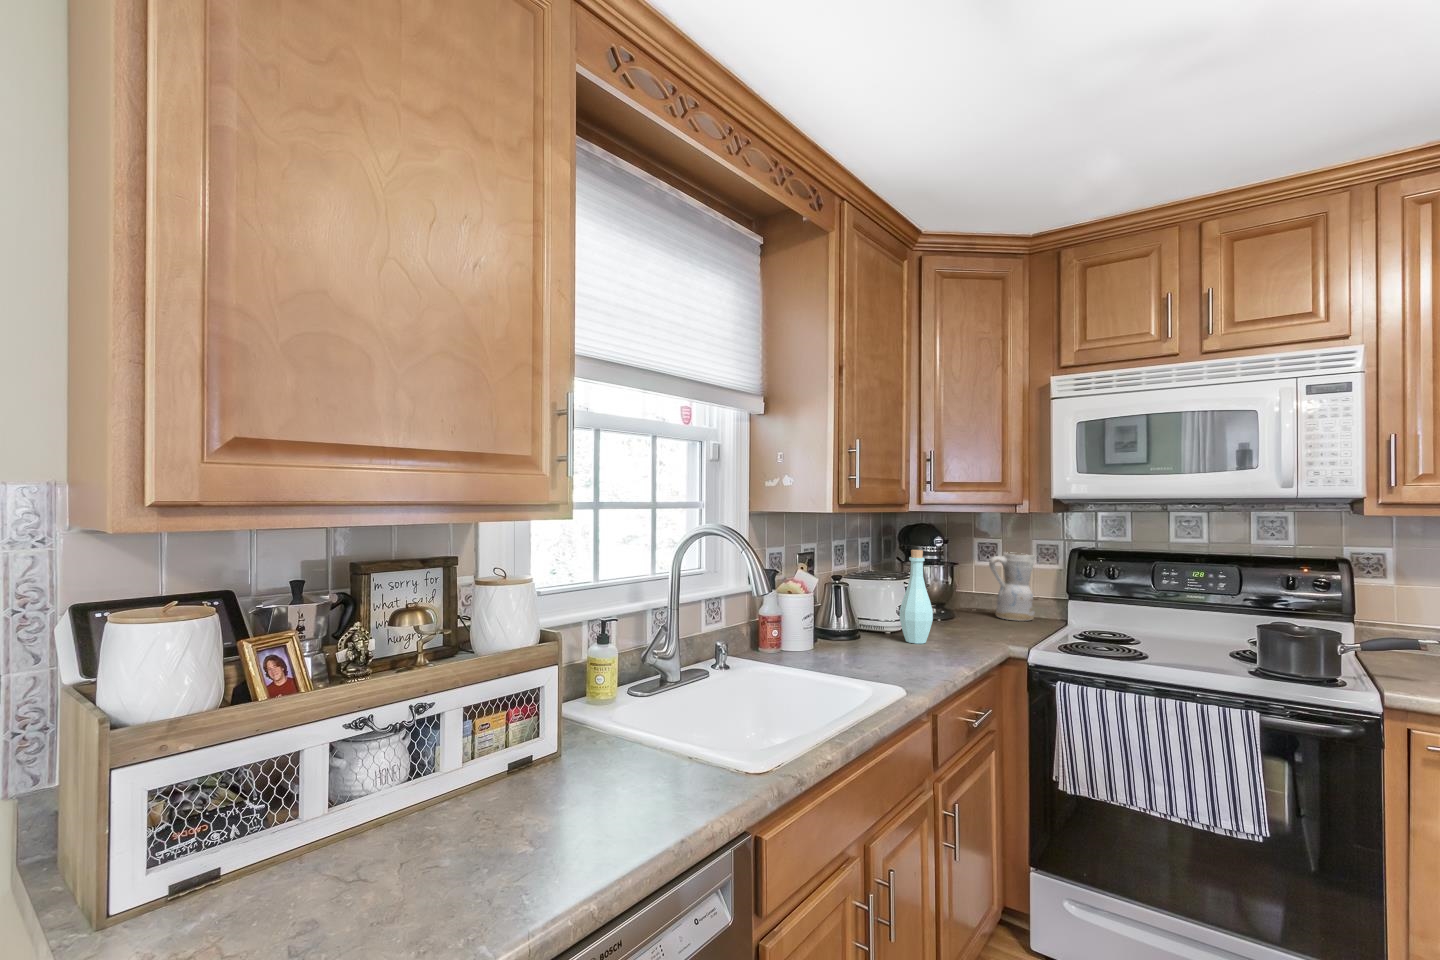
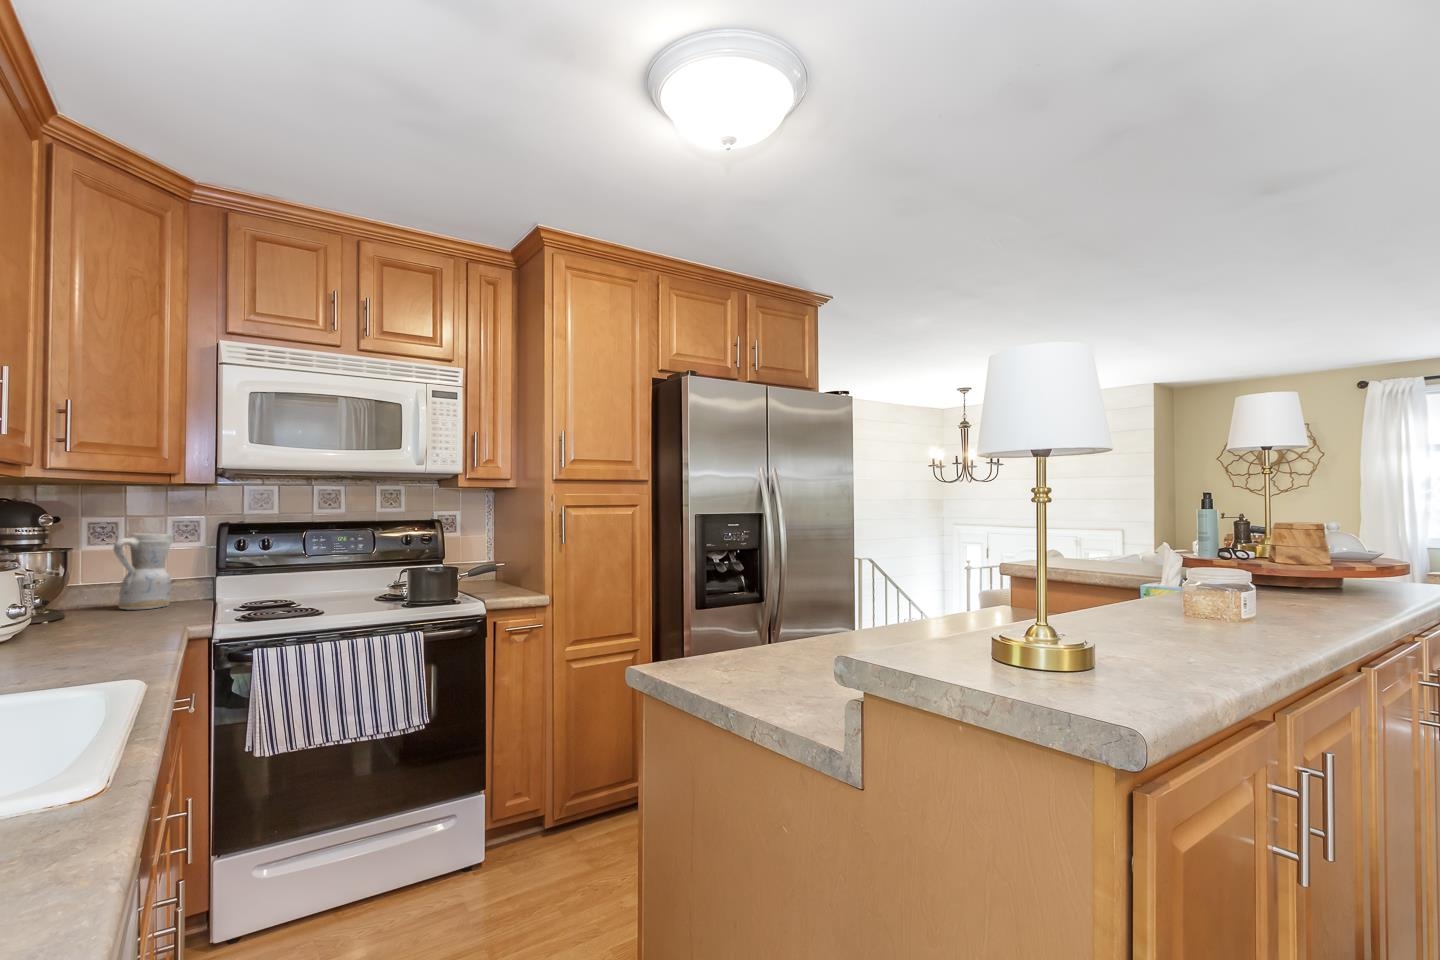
bottle: present [899,550,933,644] -> none [41,531,96,648]

